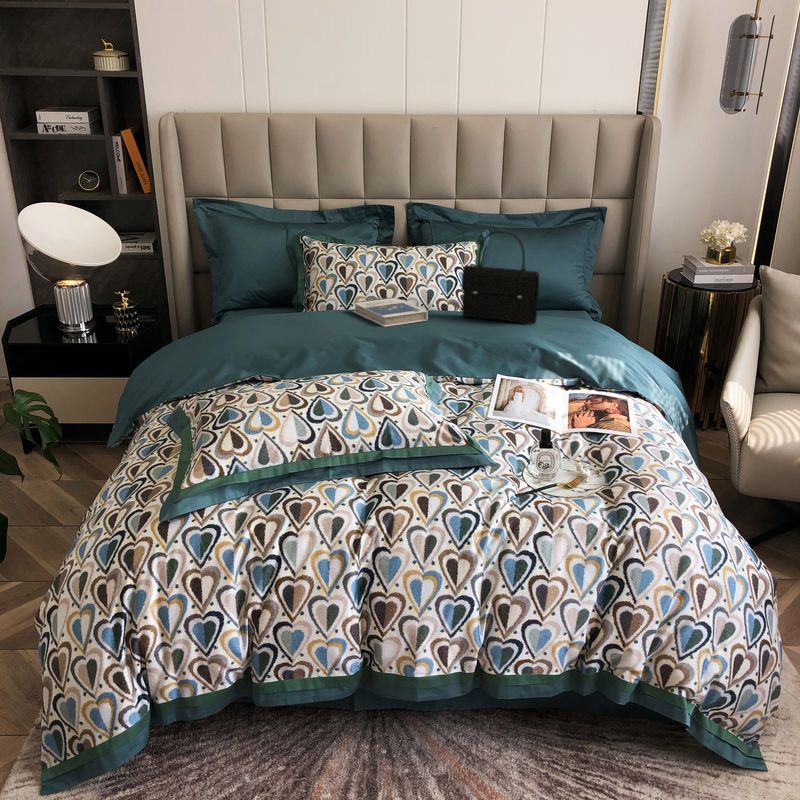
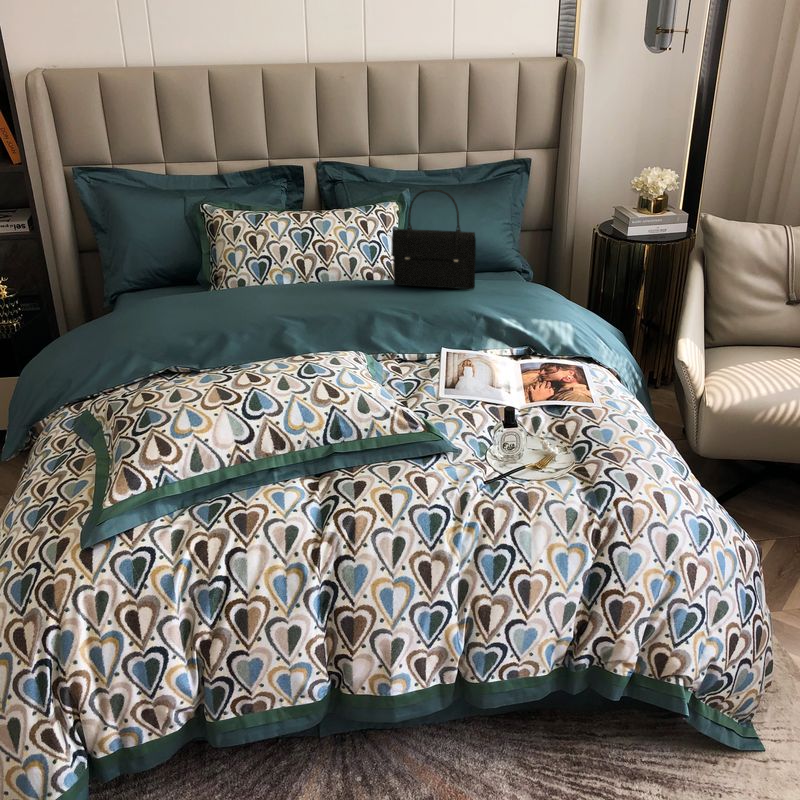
hardback book: present [353,297,428,327] -> none [271,268,357,302]

